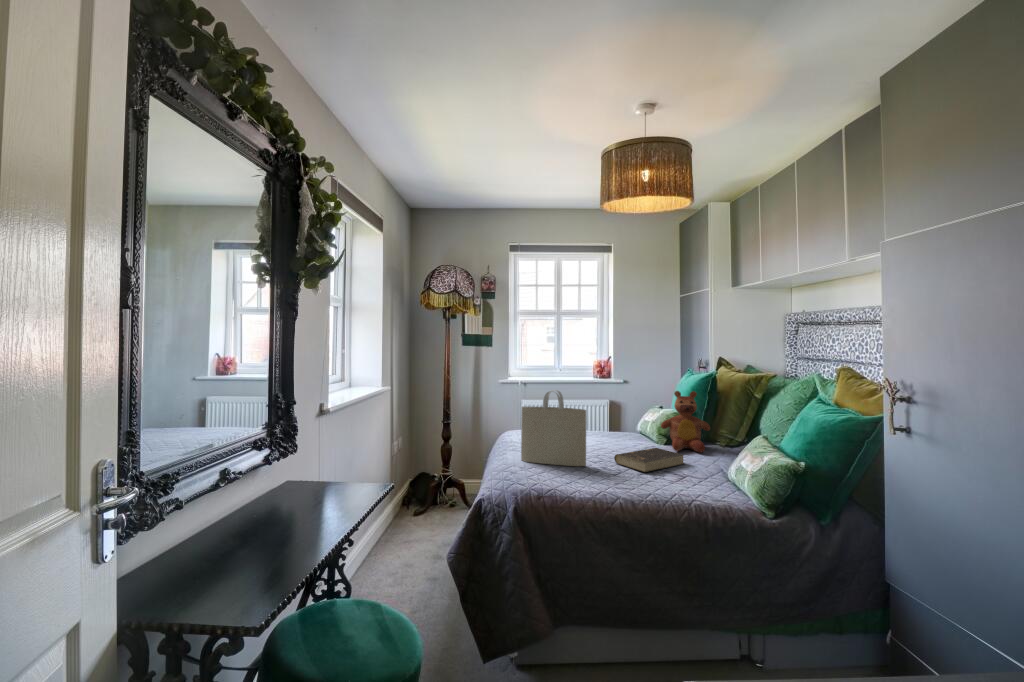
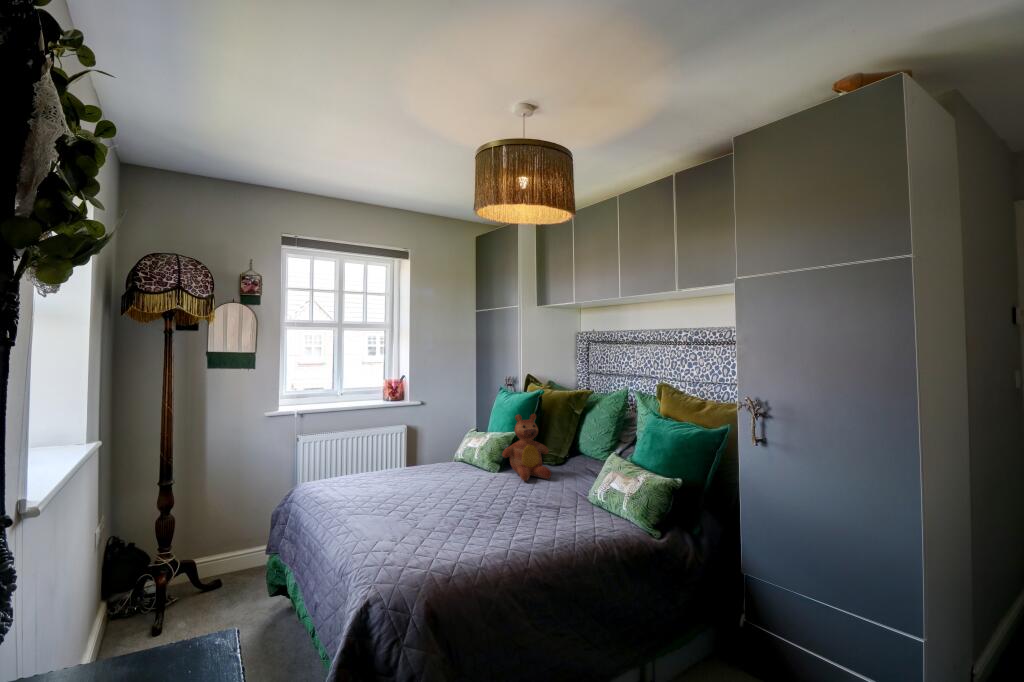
tote bag: present [521,390,586,466] -> none [367,427,454,527]
book: present [614,448,684,472] -> none [479,481,545,513]

